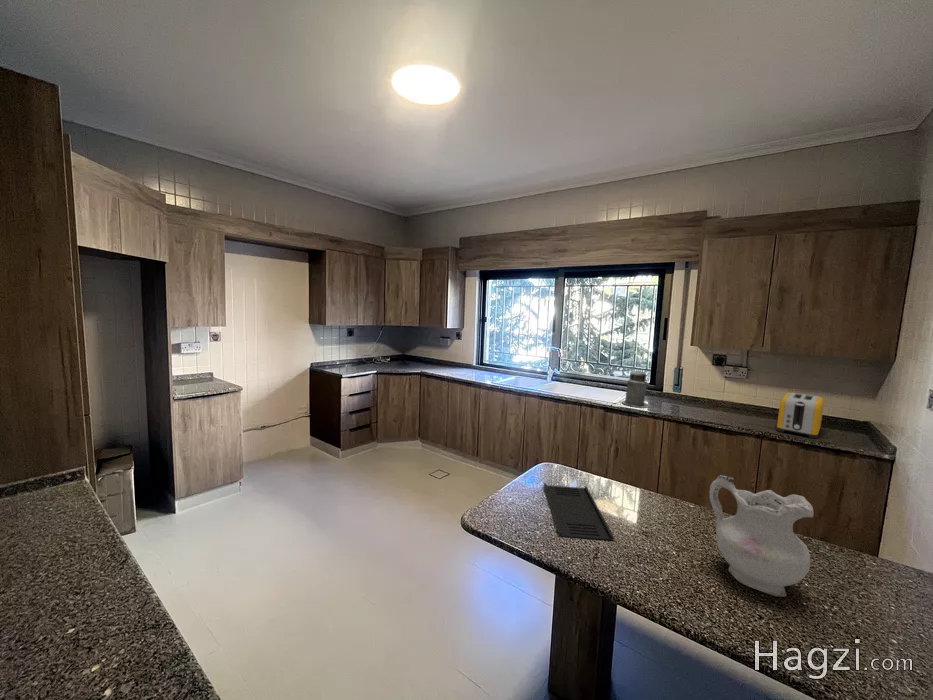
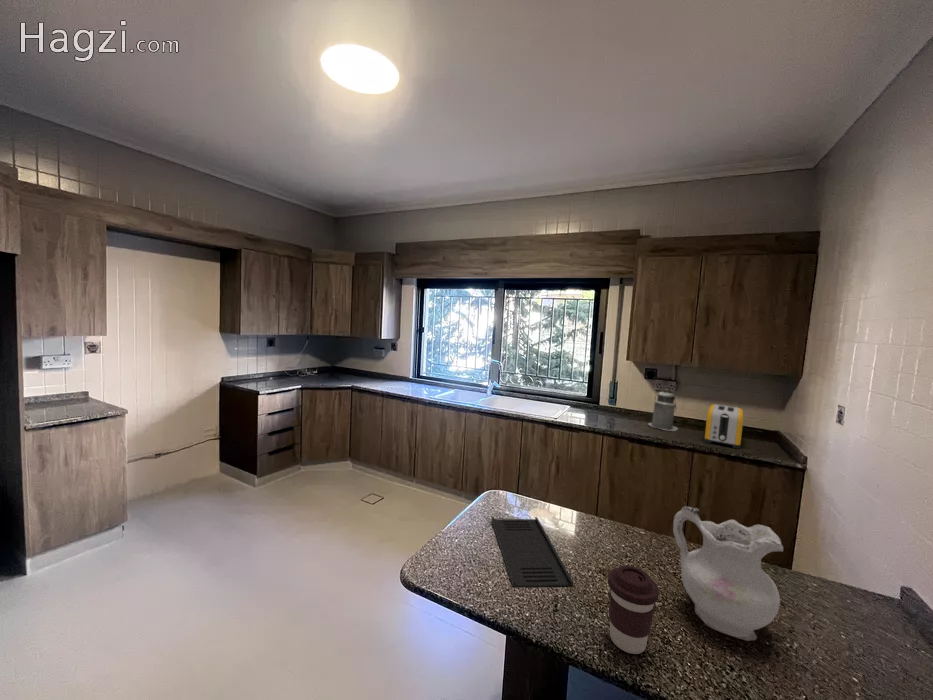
canister: present [622,369,650,408] -> present [648,390,678,431]
coffee cup: none [640,520,686,593] -> present [608,565,659,654]

